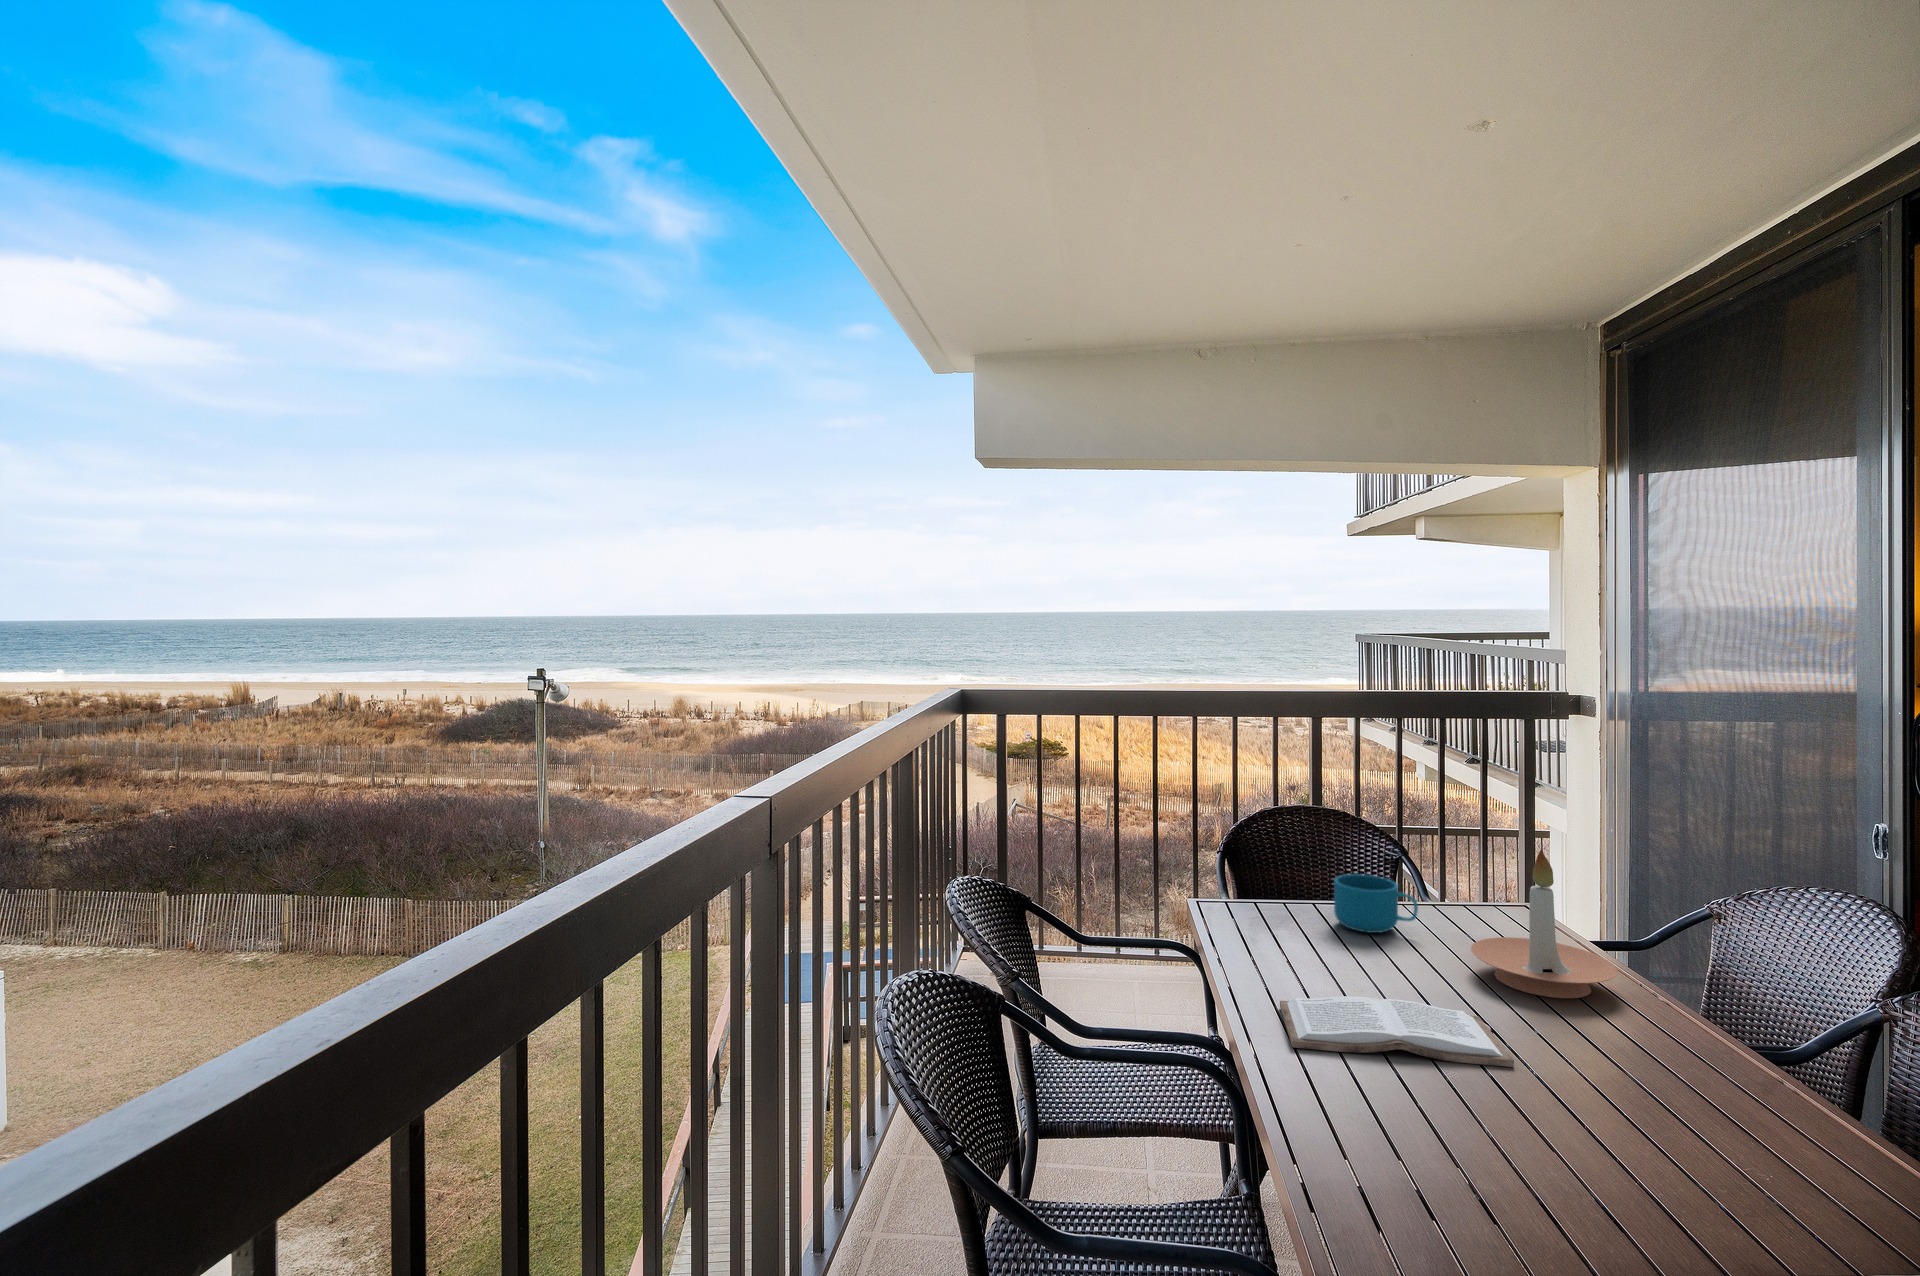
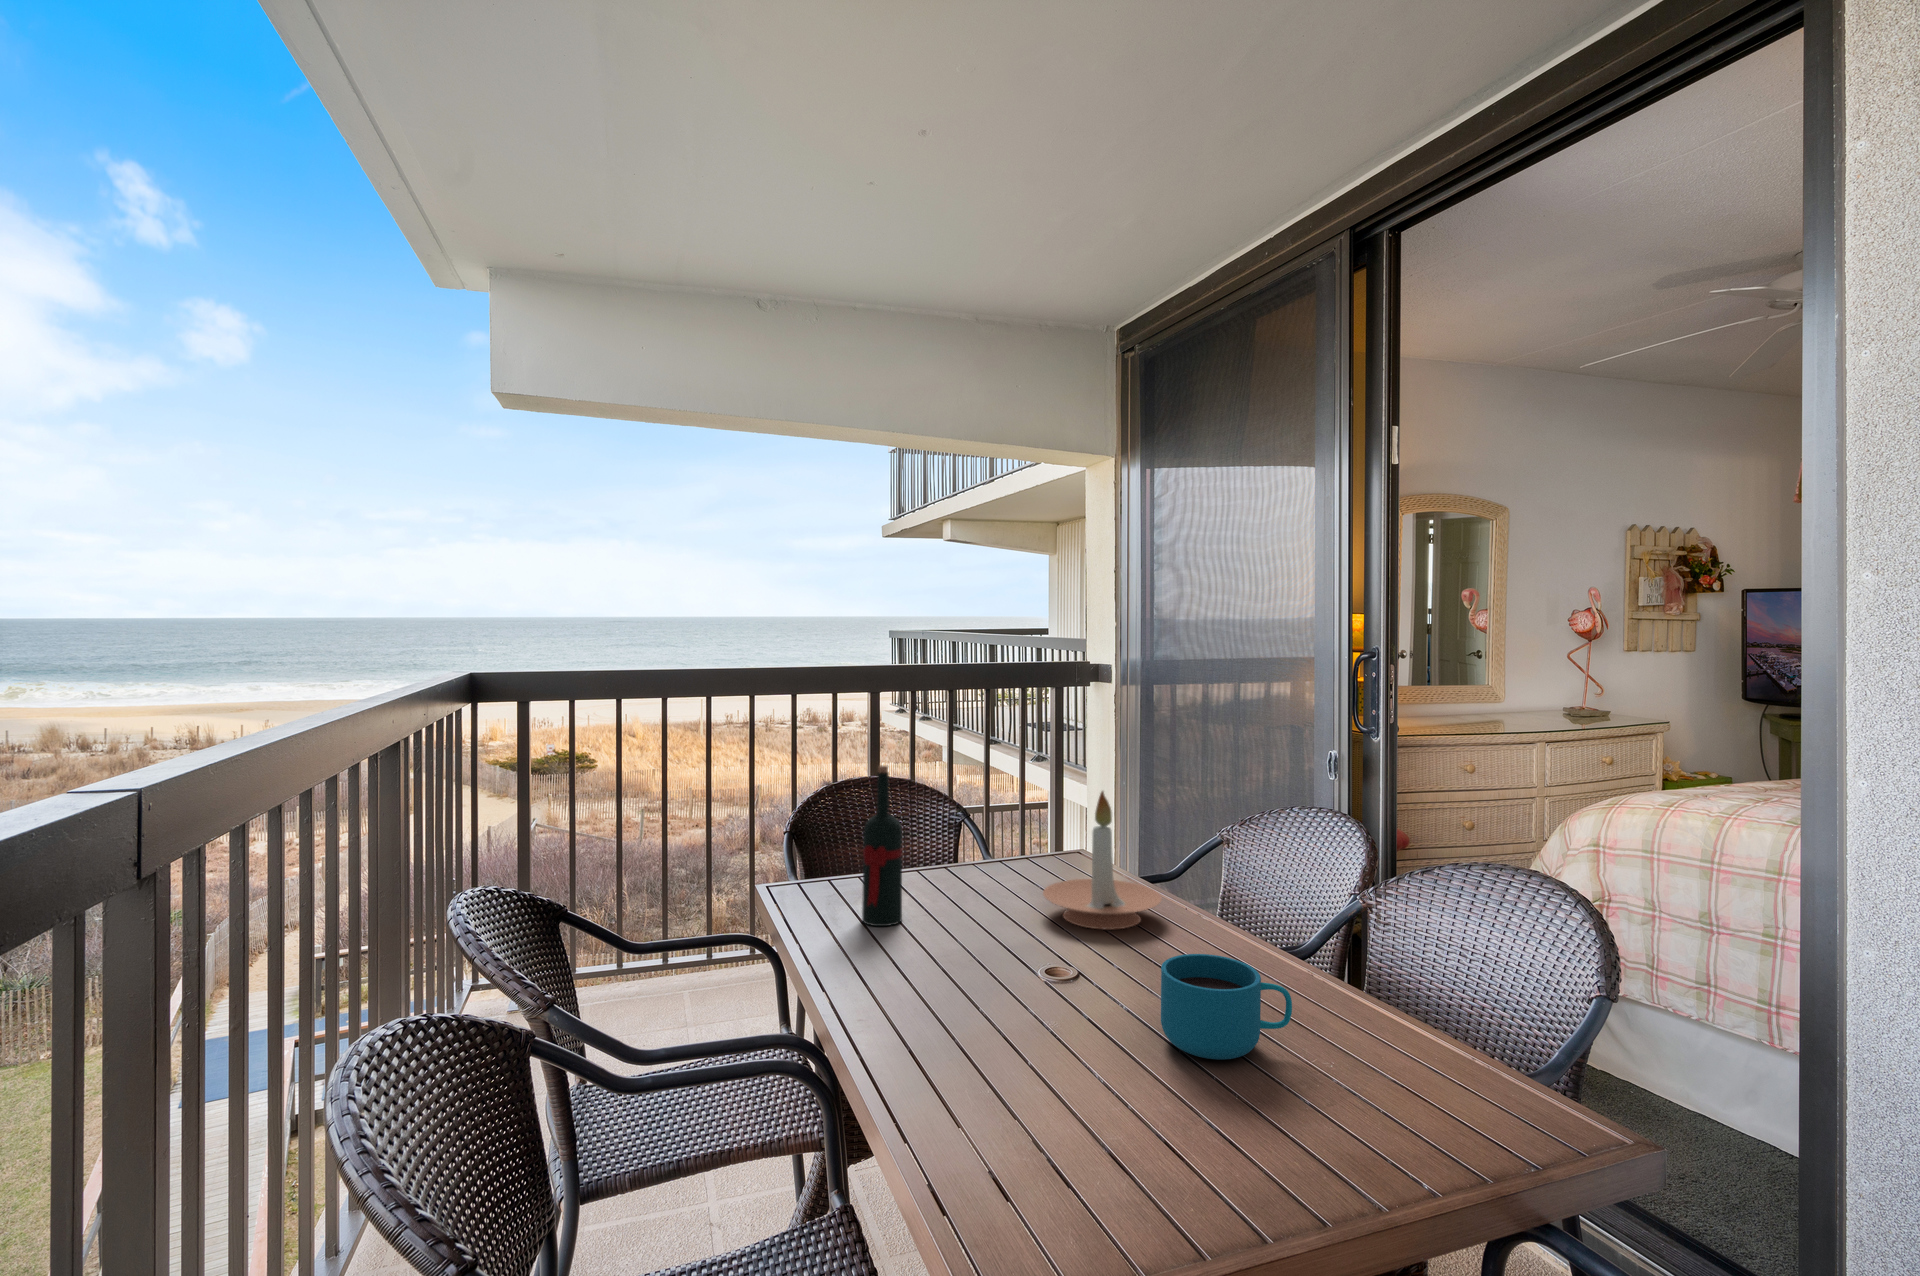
wine bottle: none [1278,804,1318,955] -> present [862,765,902,926]
cup: present [1334,874,1418,933] -> present [1161,954,1292,1060]
book: present [1280,996,1514,1067] -> none [875,953,1101,1024]

